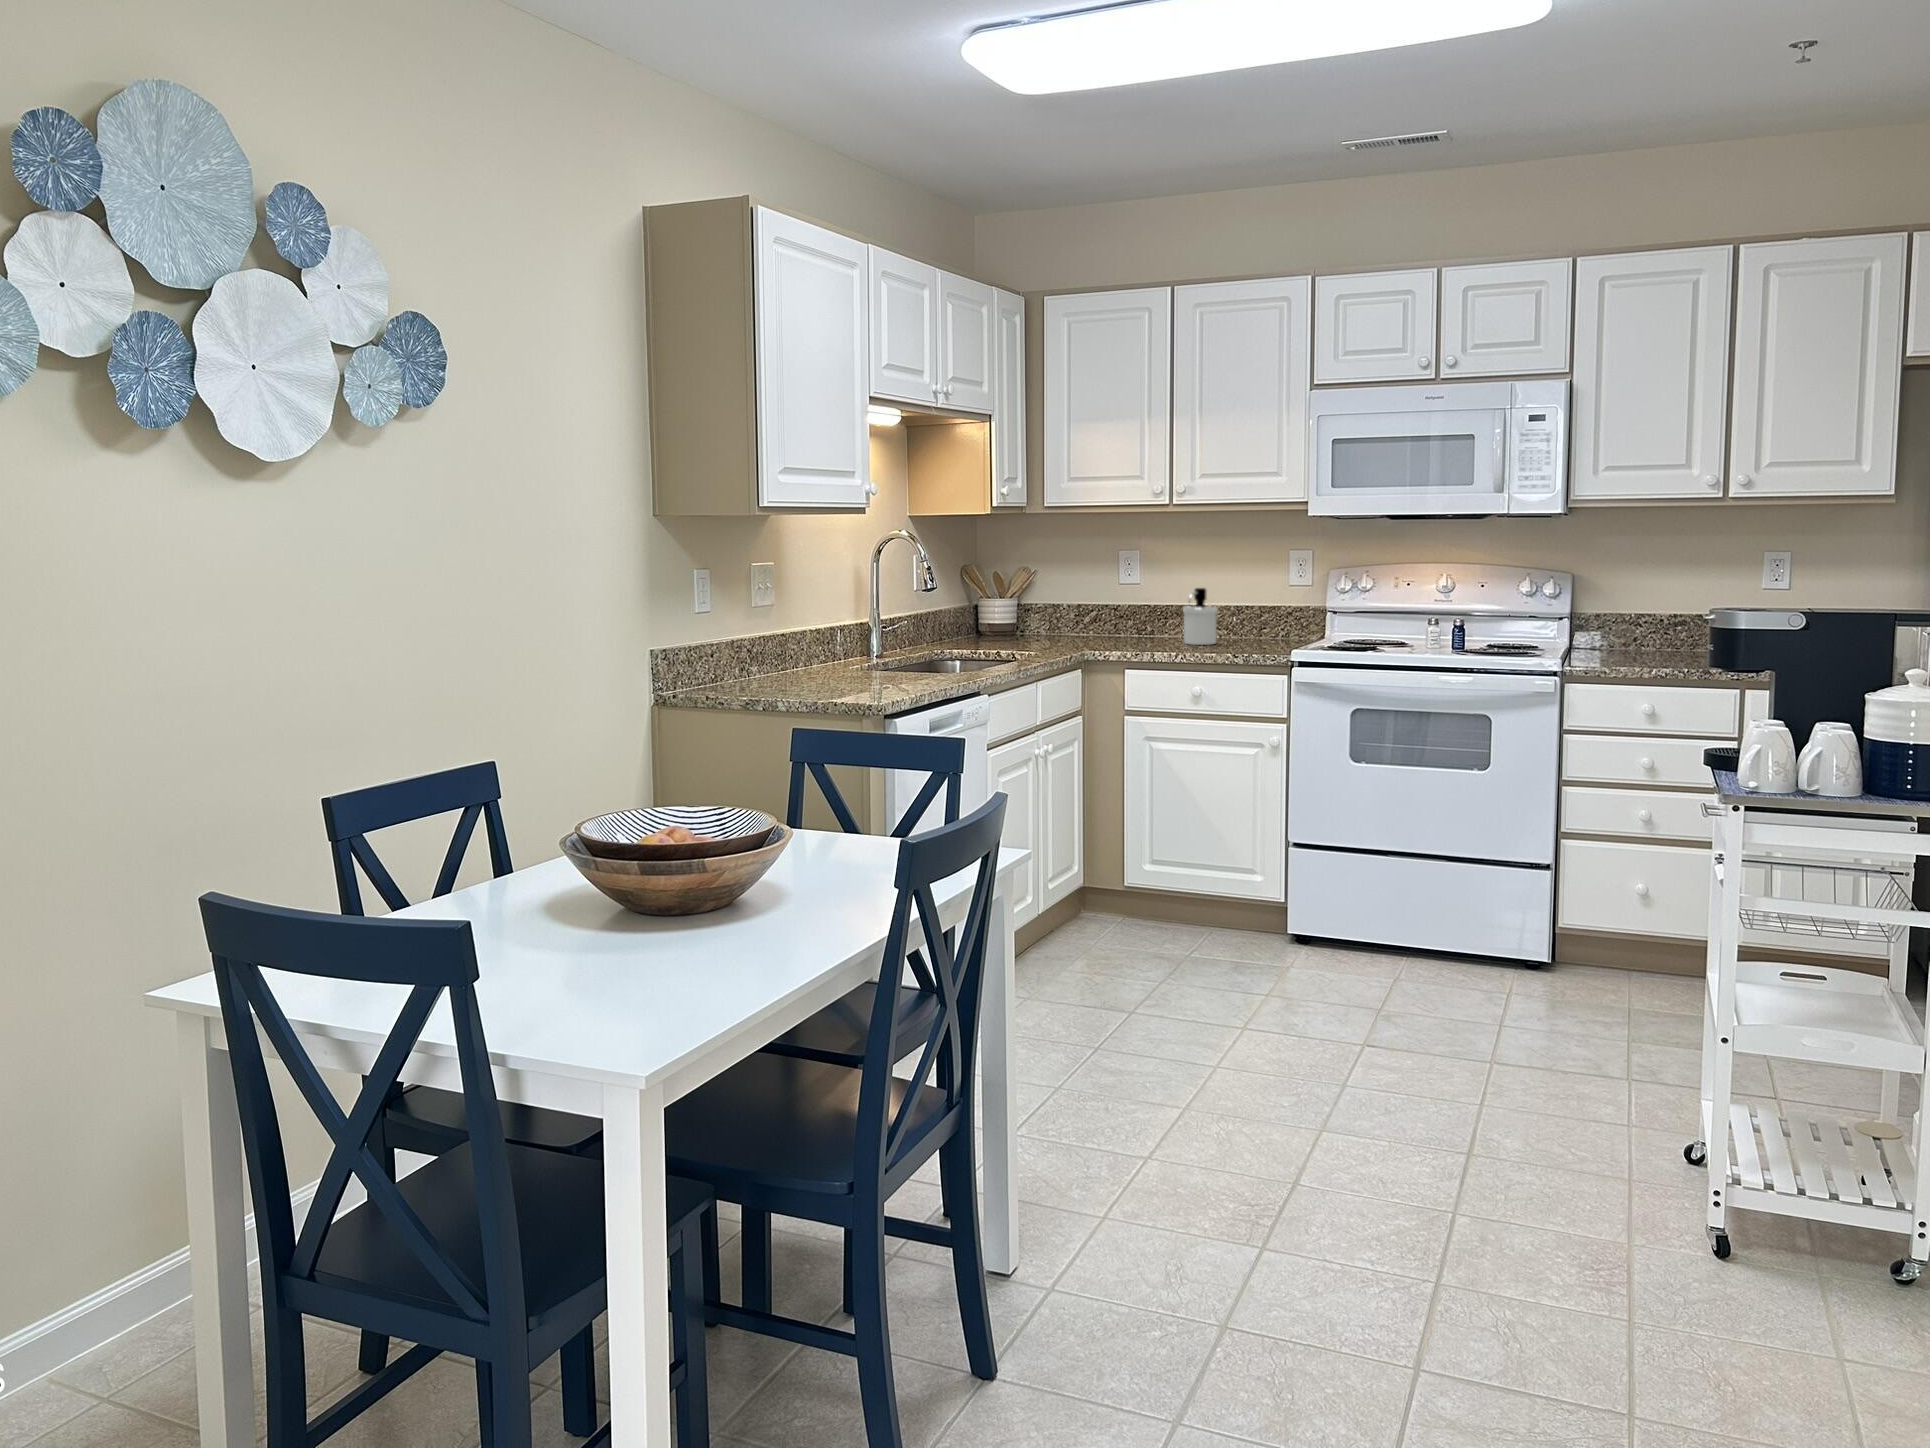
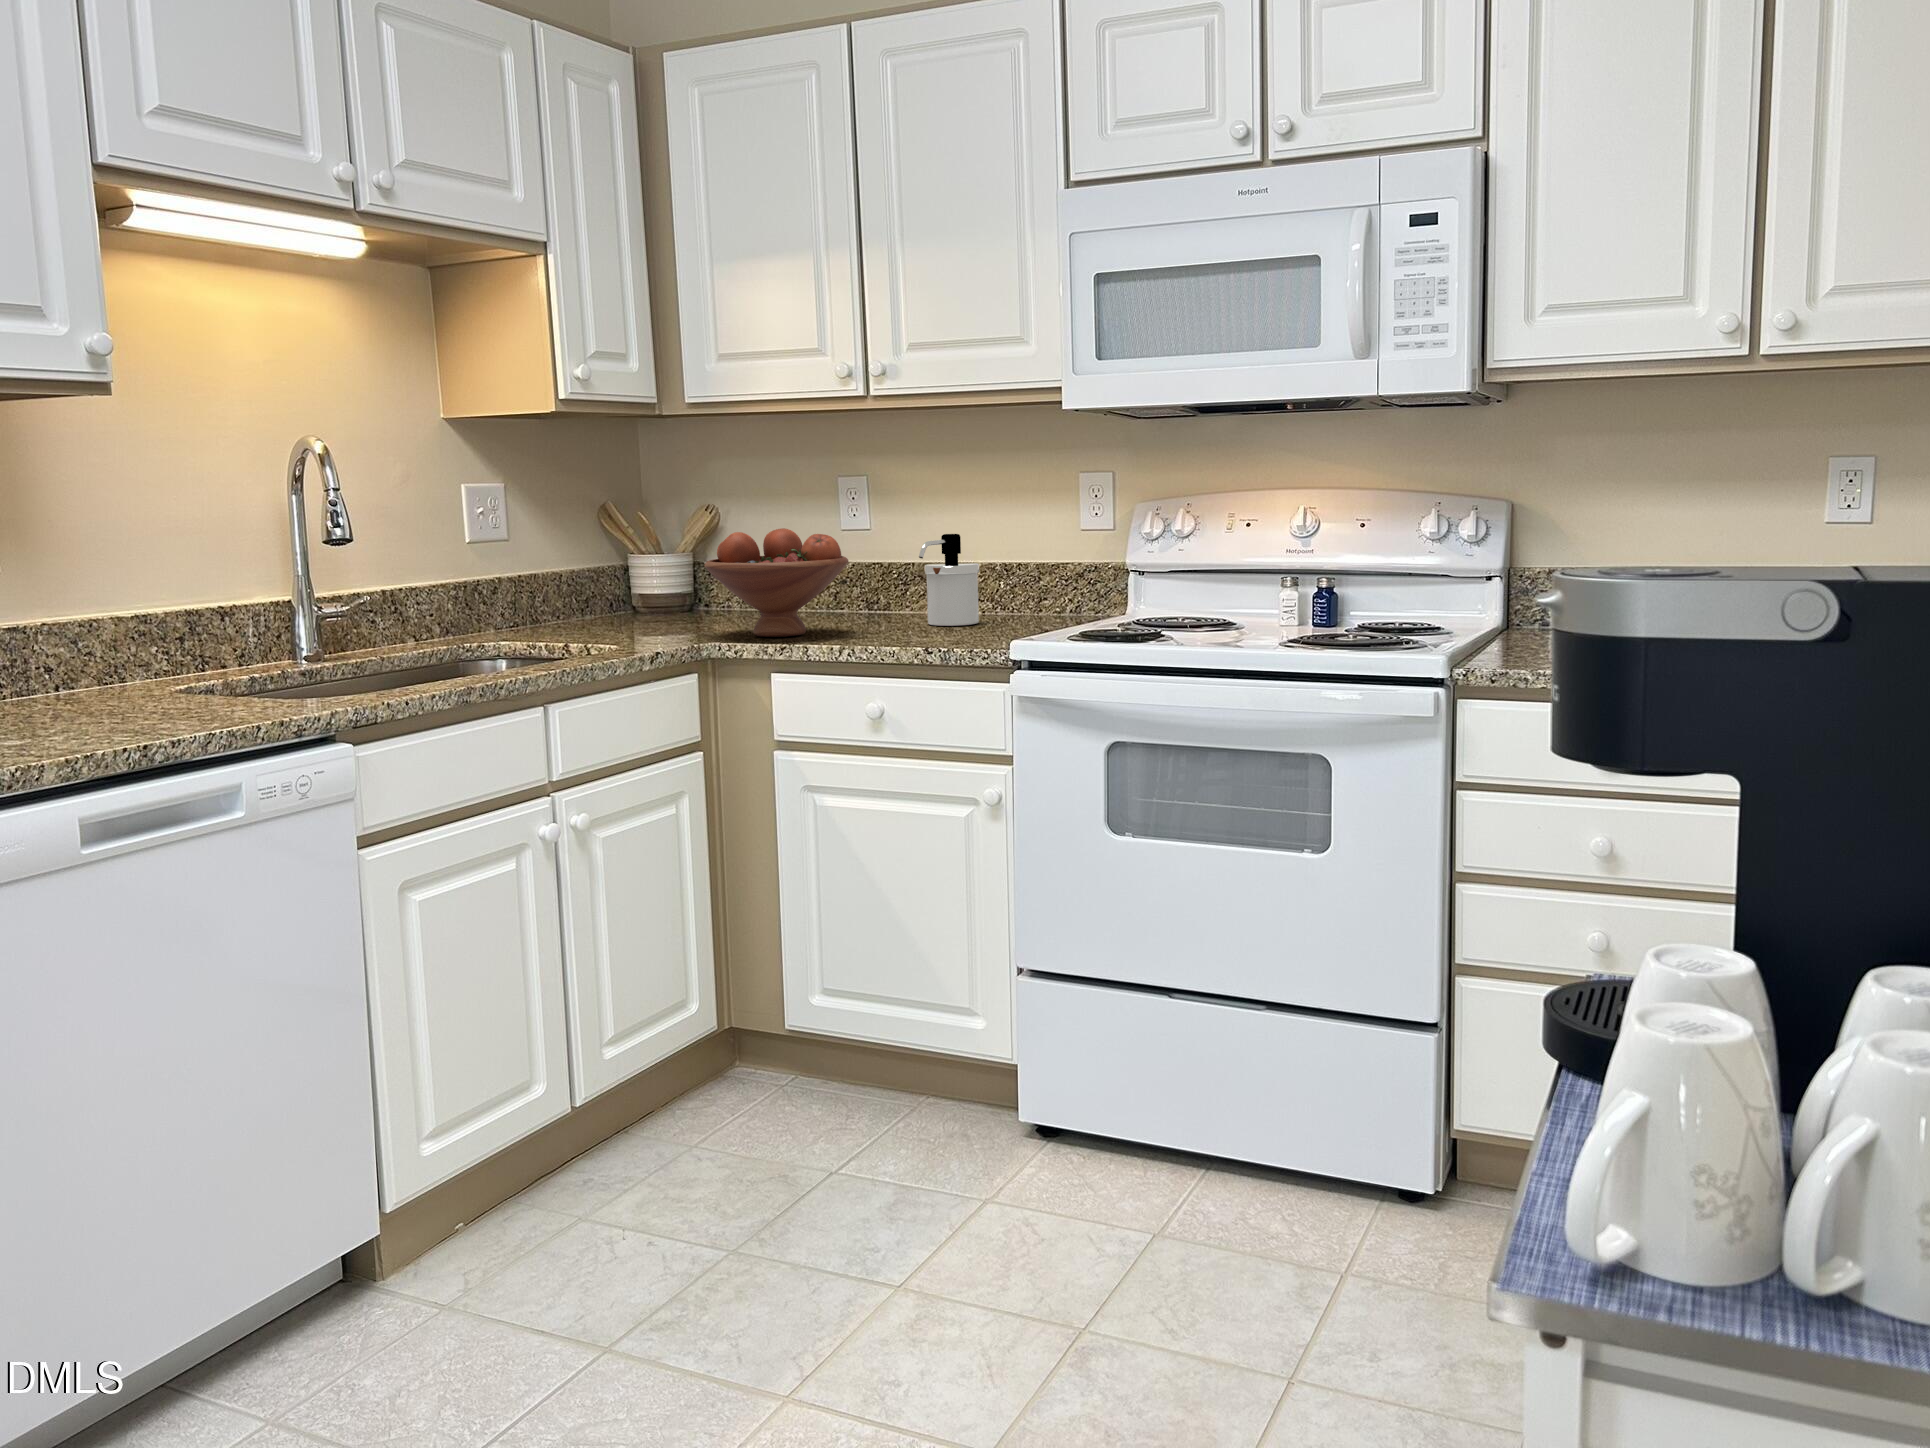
fruit bowl: none [1066,584,1153,650] -> present [704,528,849,637]

